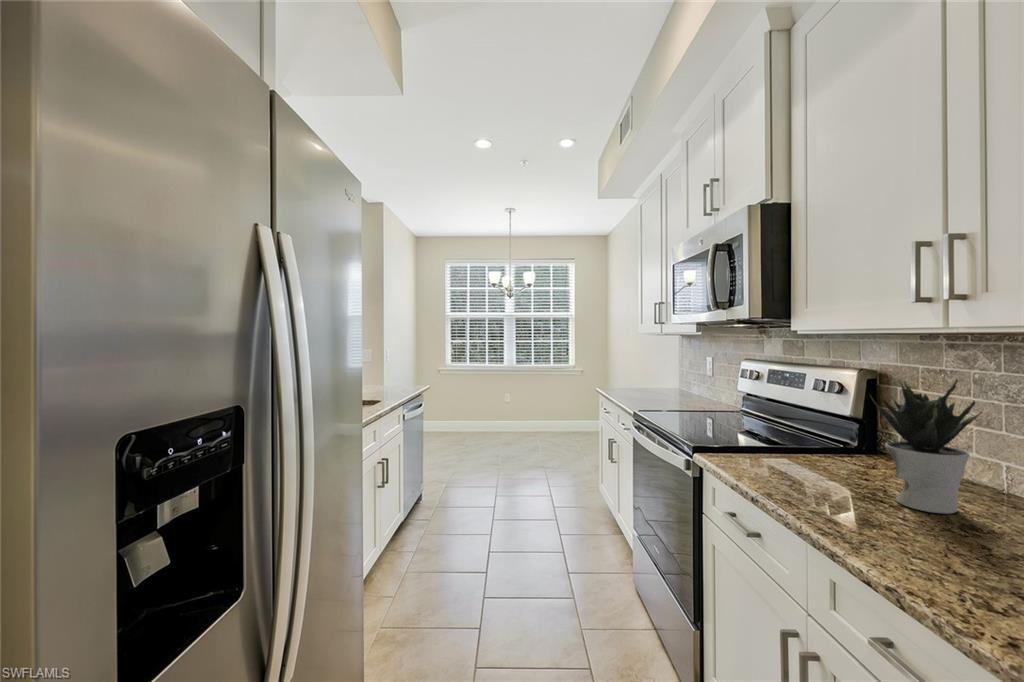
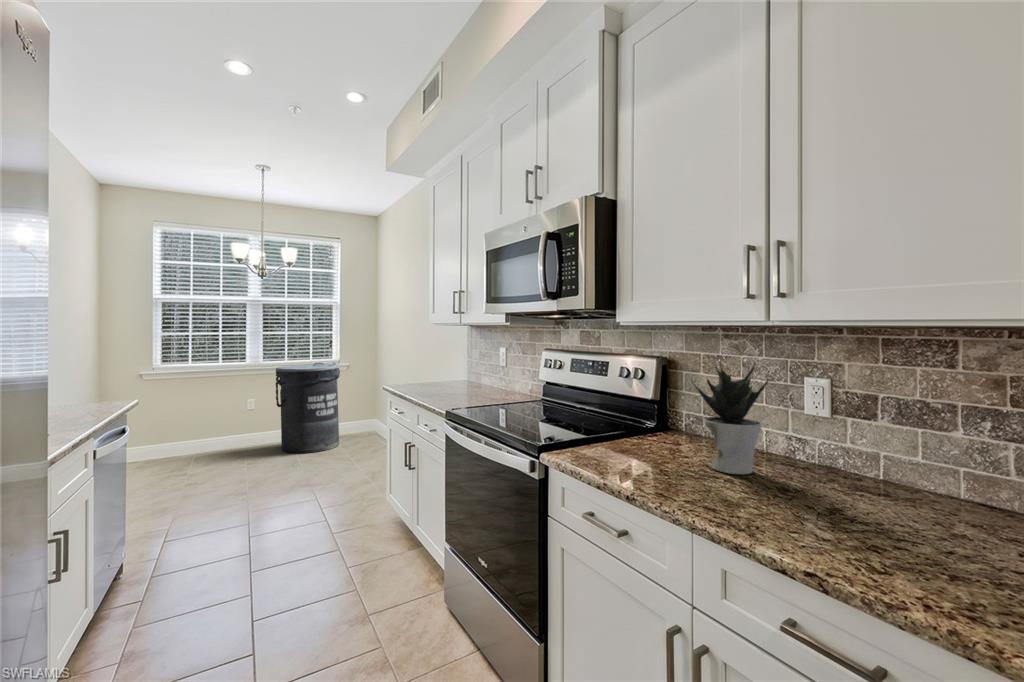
trash can: none [525,367,575,442] -> present [276,362,340,453]

